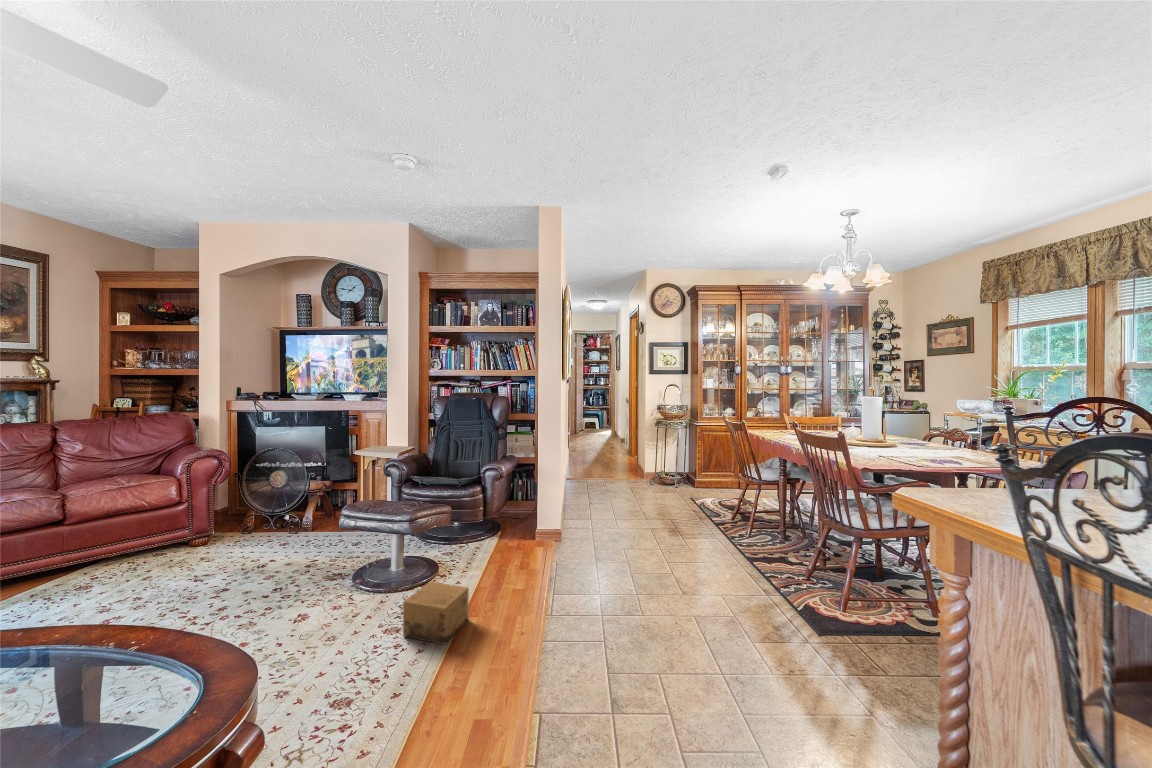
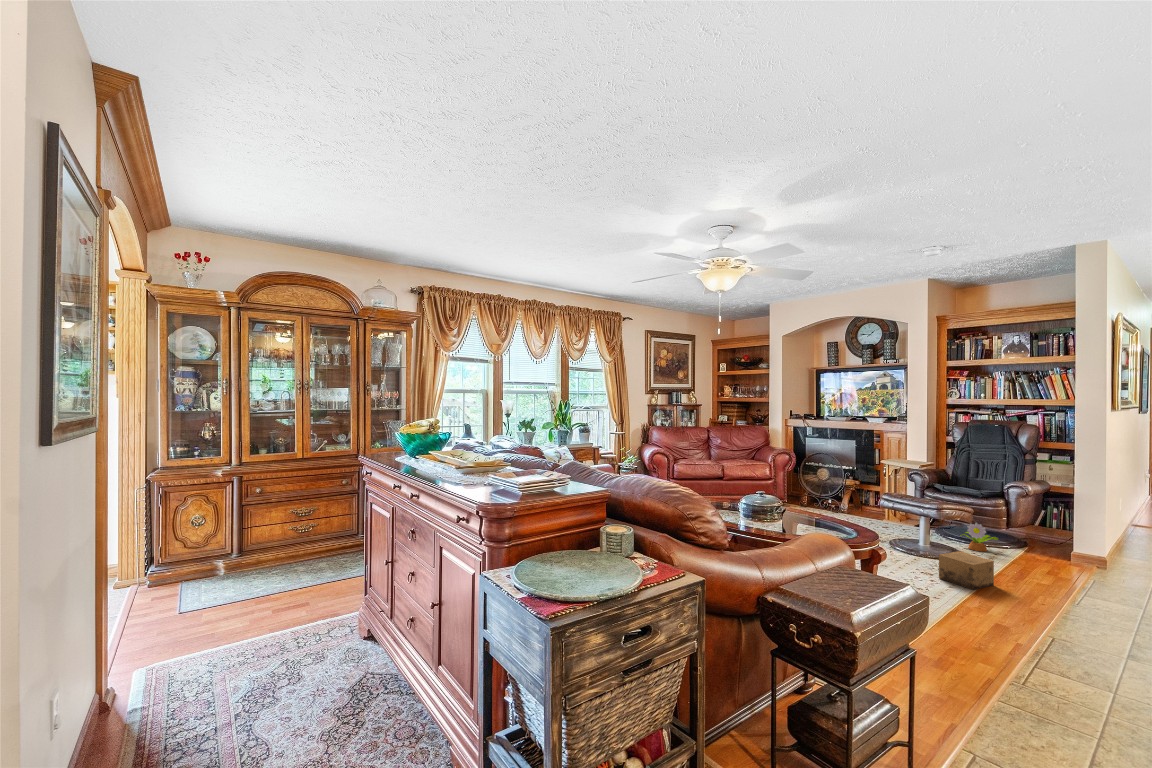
decorative plant: none [437,520,475,554] -> present [960,523,998,552]

